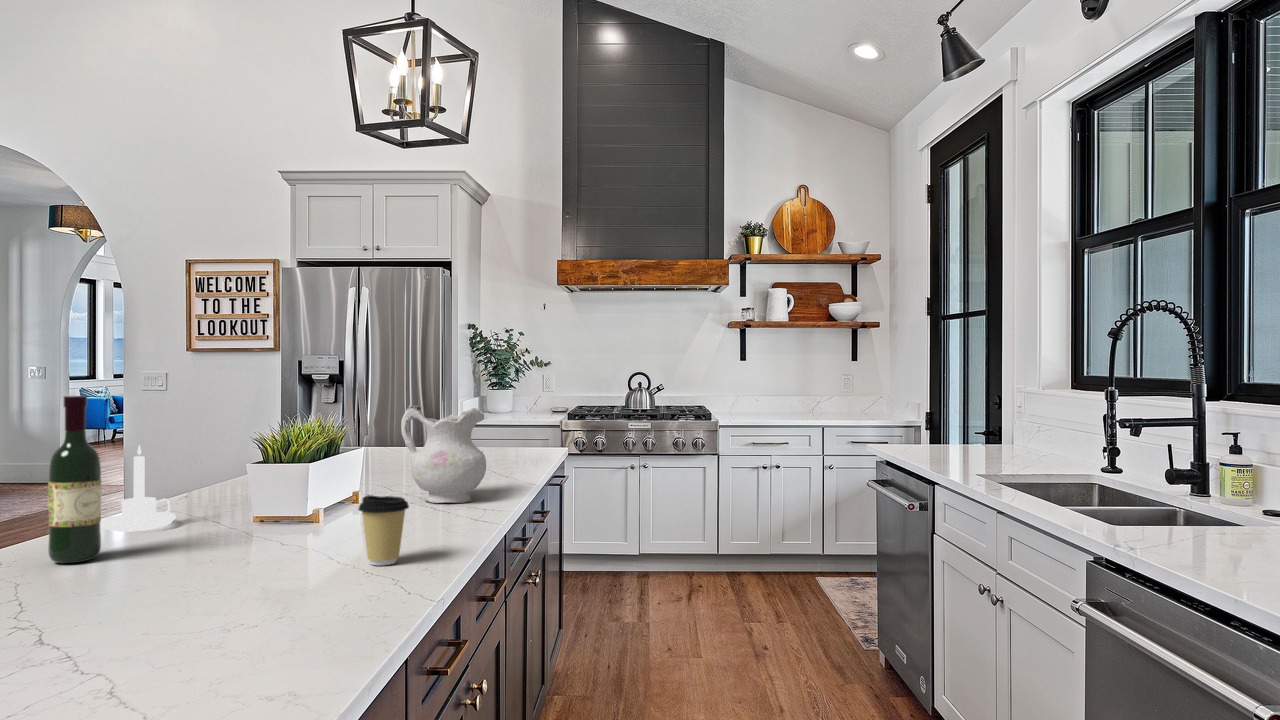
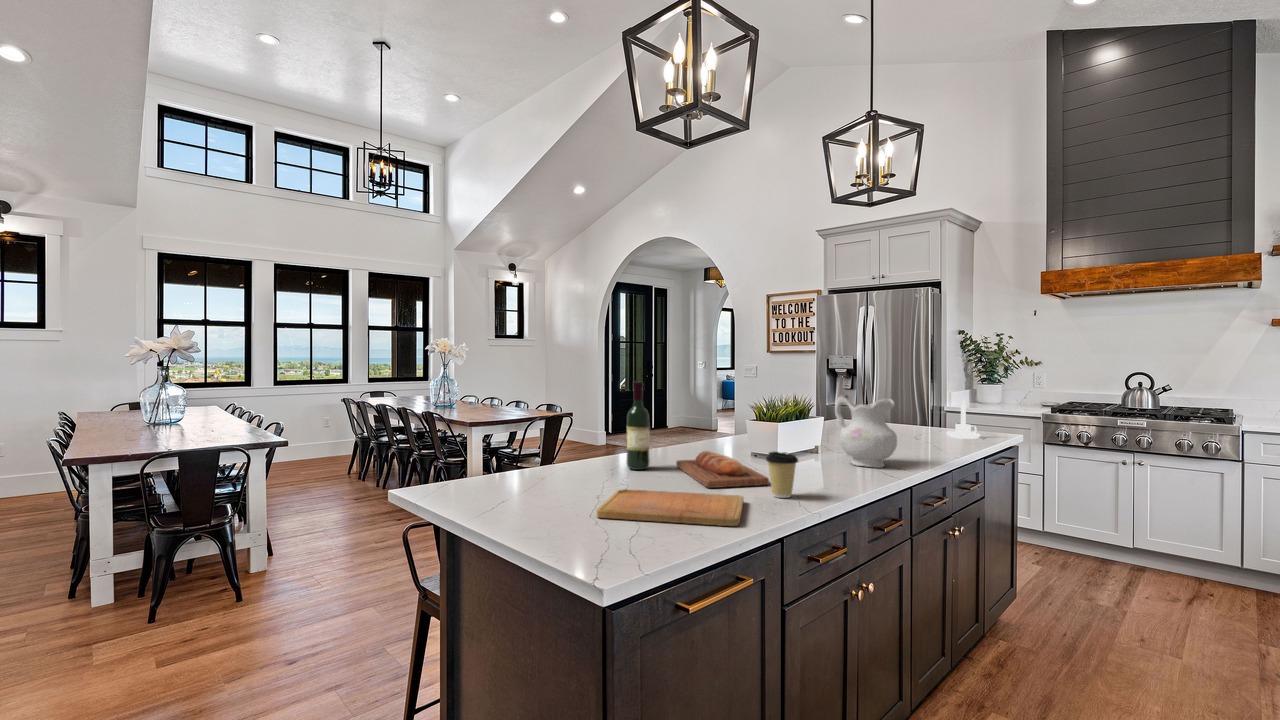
candle holder: present [101,445,176,532] -> present [947,400,980,439]
bread loaf: none [153,509,347,571] -> present [676,451,769,488]
cutting board: none [73,573,368,670] -> present [597,489,744,526]

